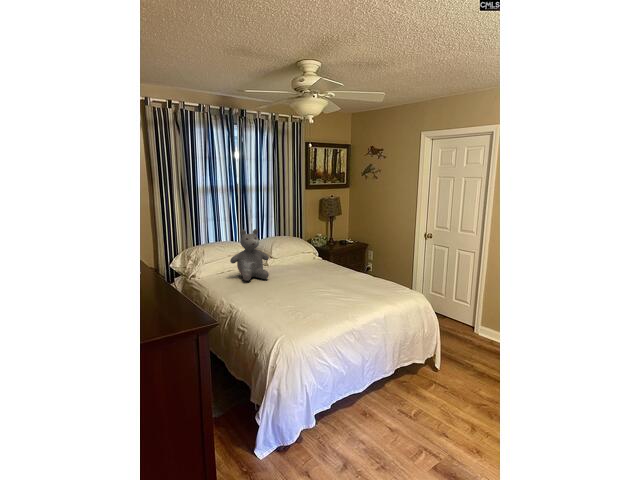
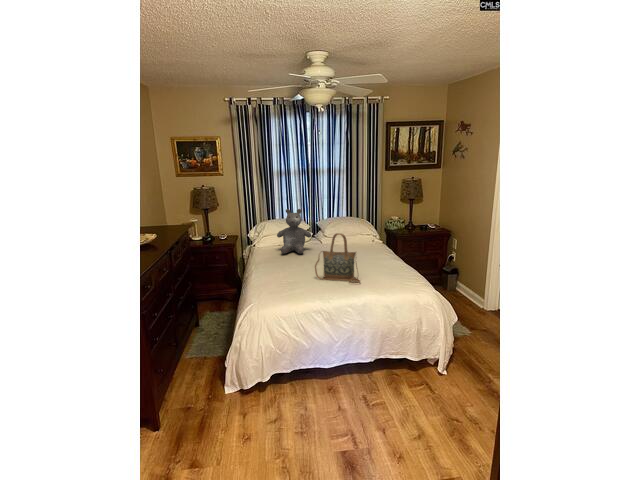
handbag: none [318,251,369,301] -> present [315,233,360,283]

